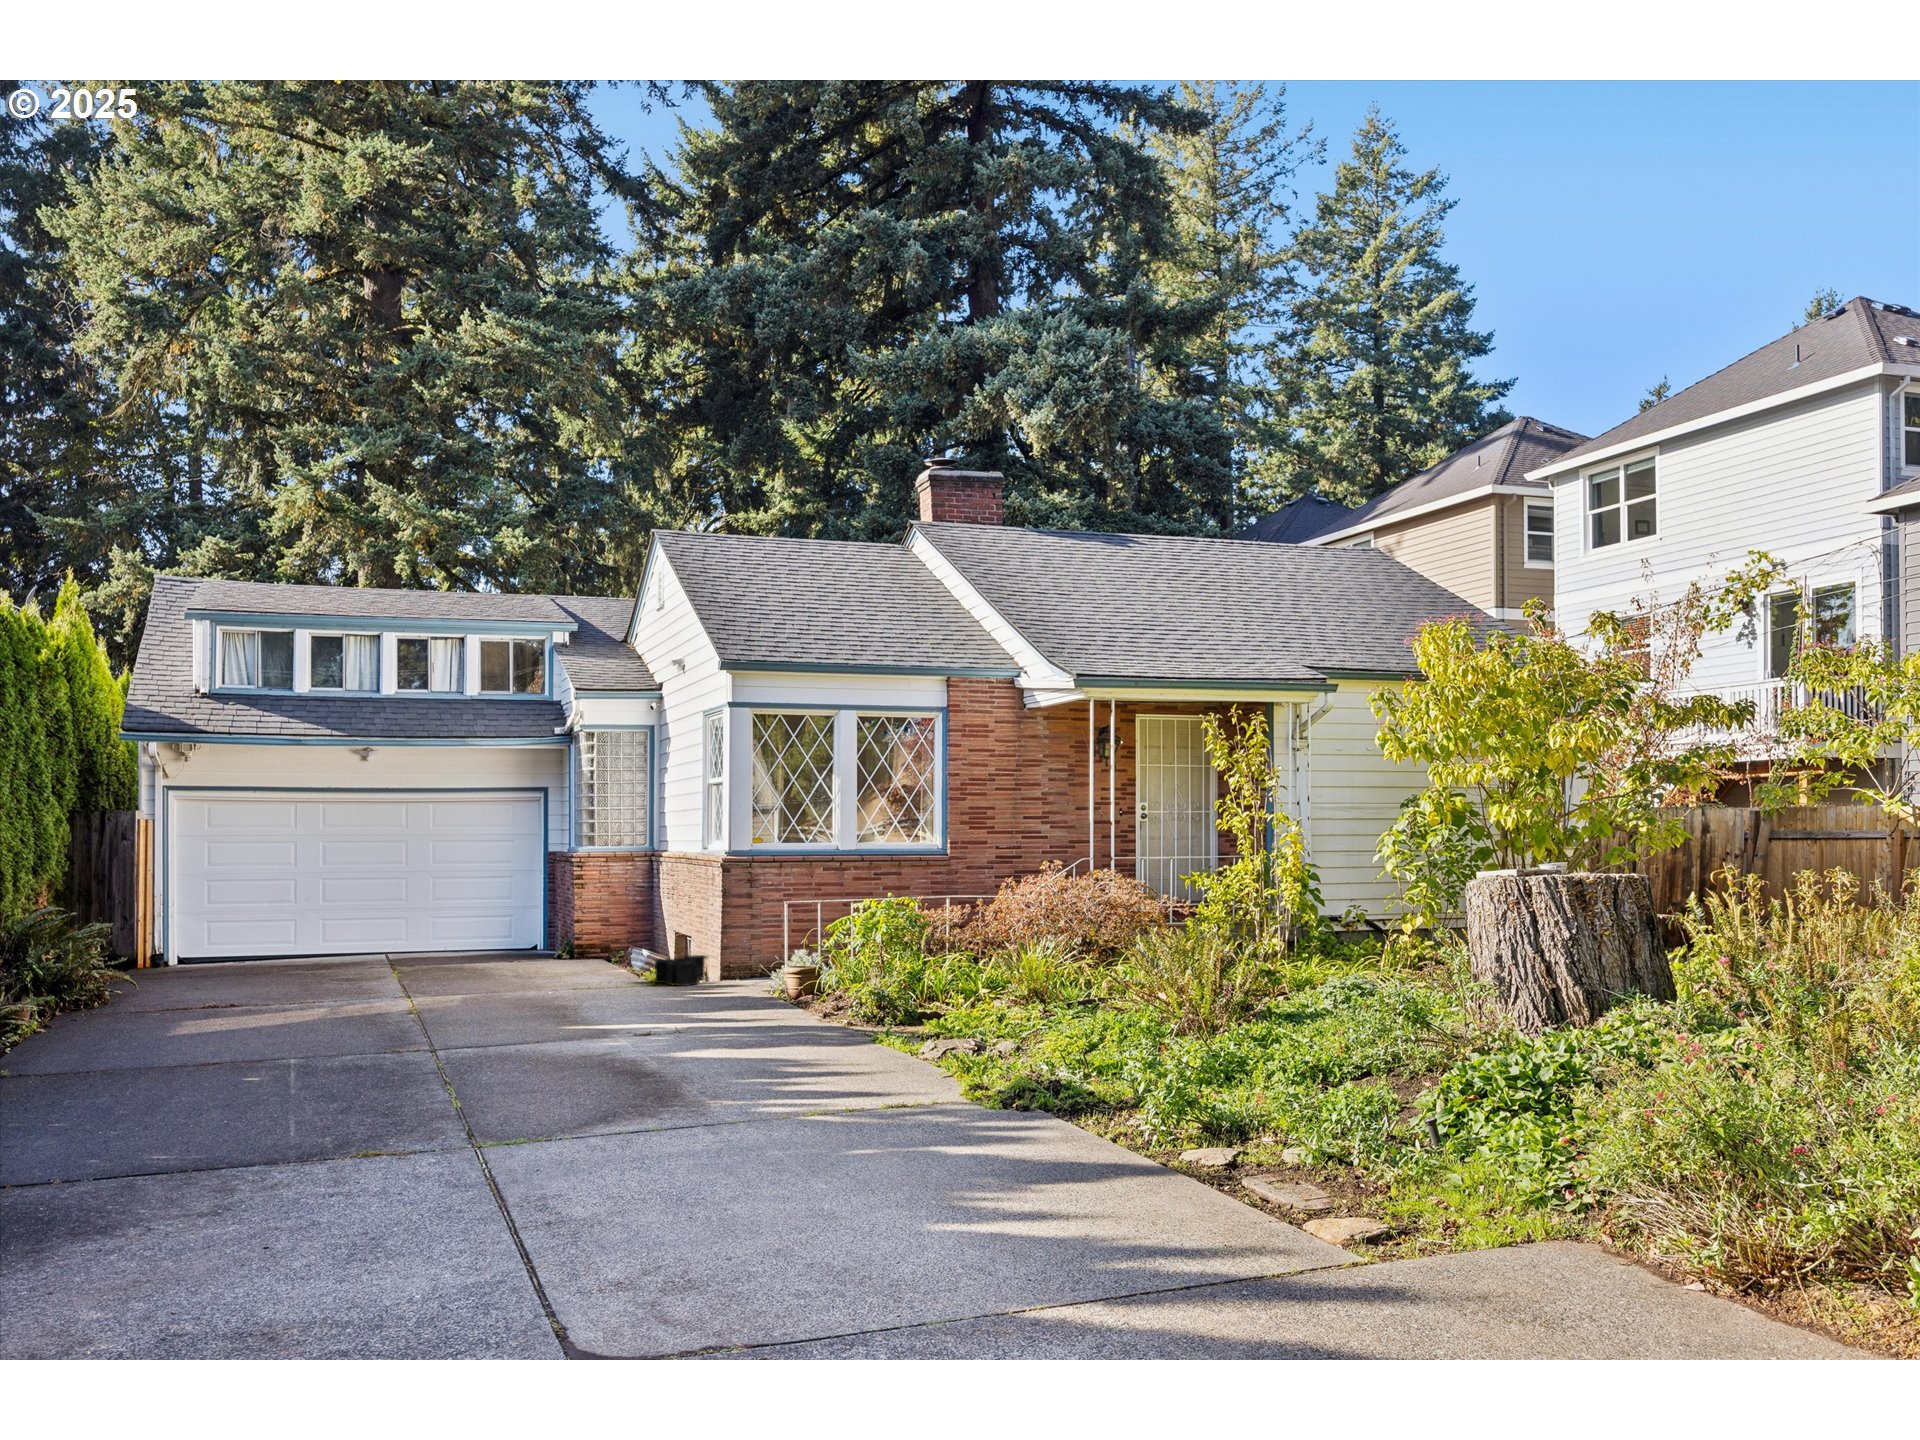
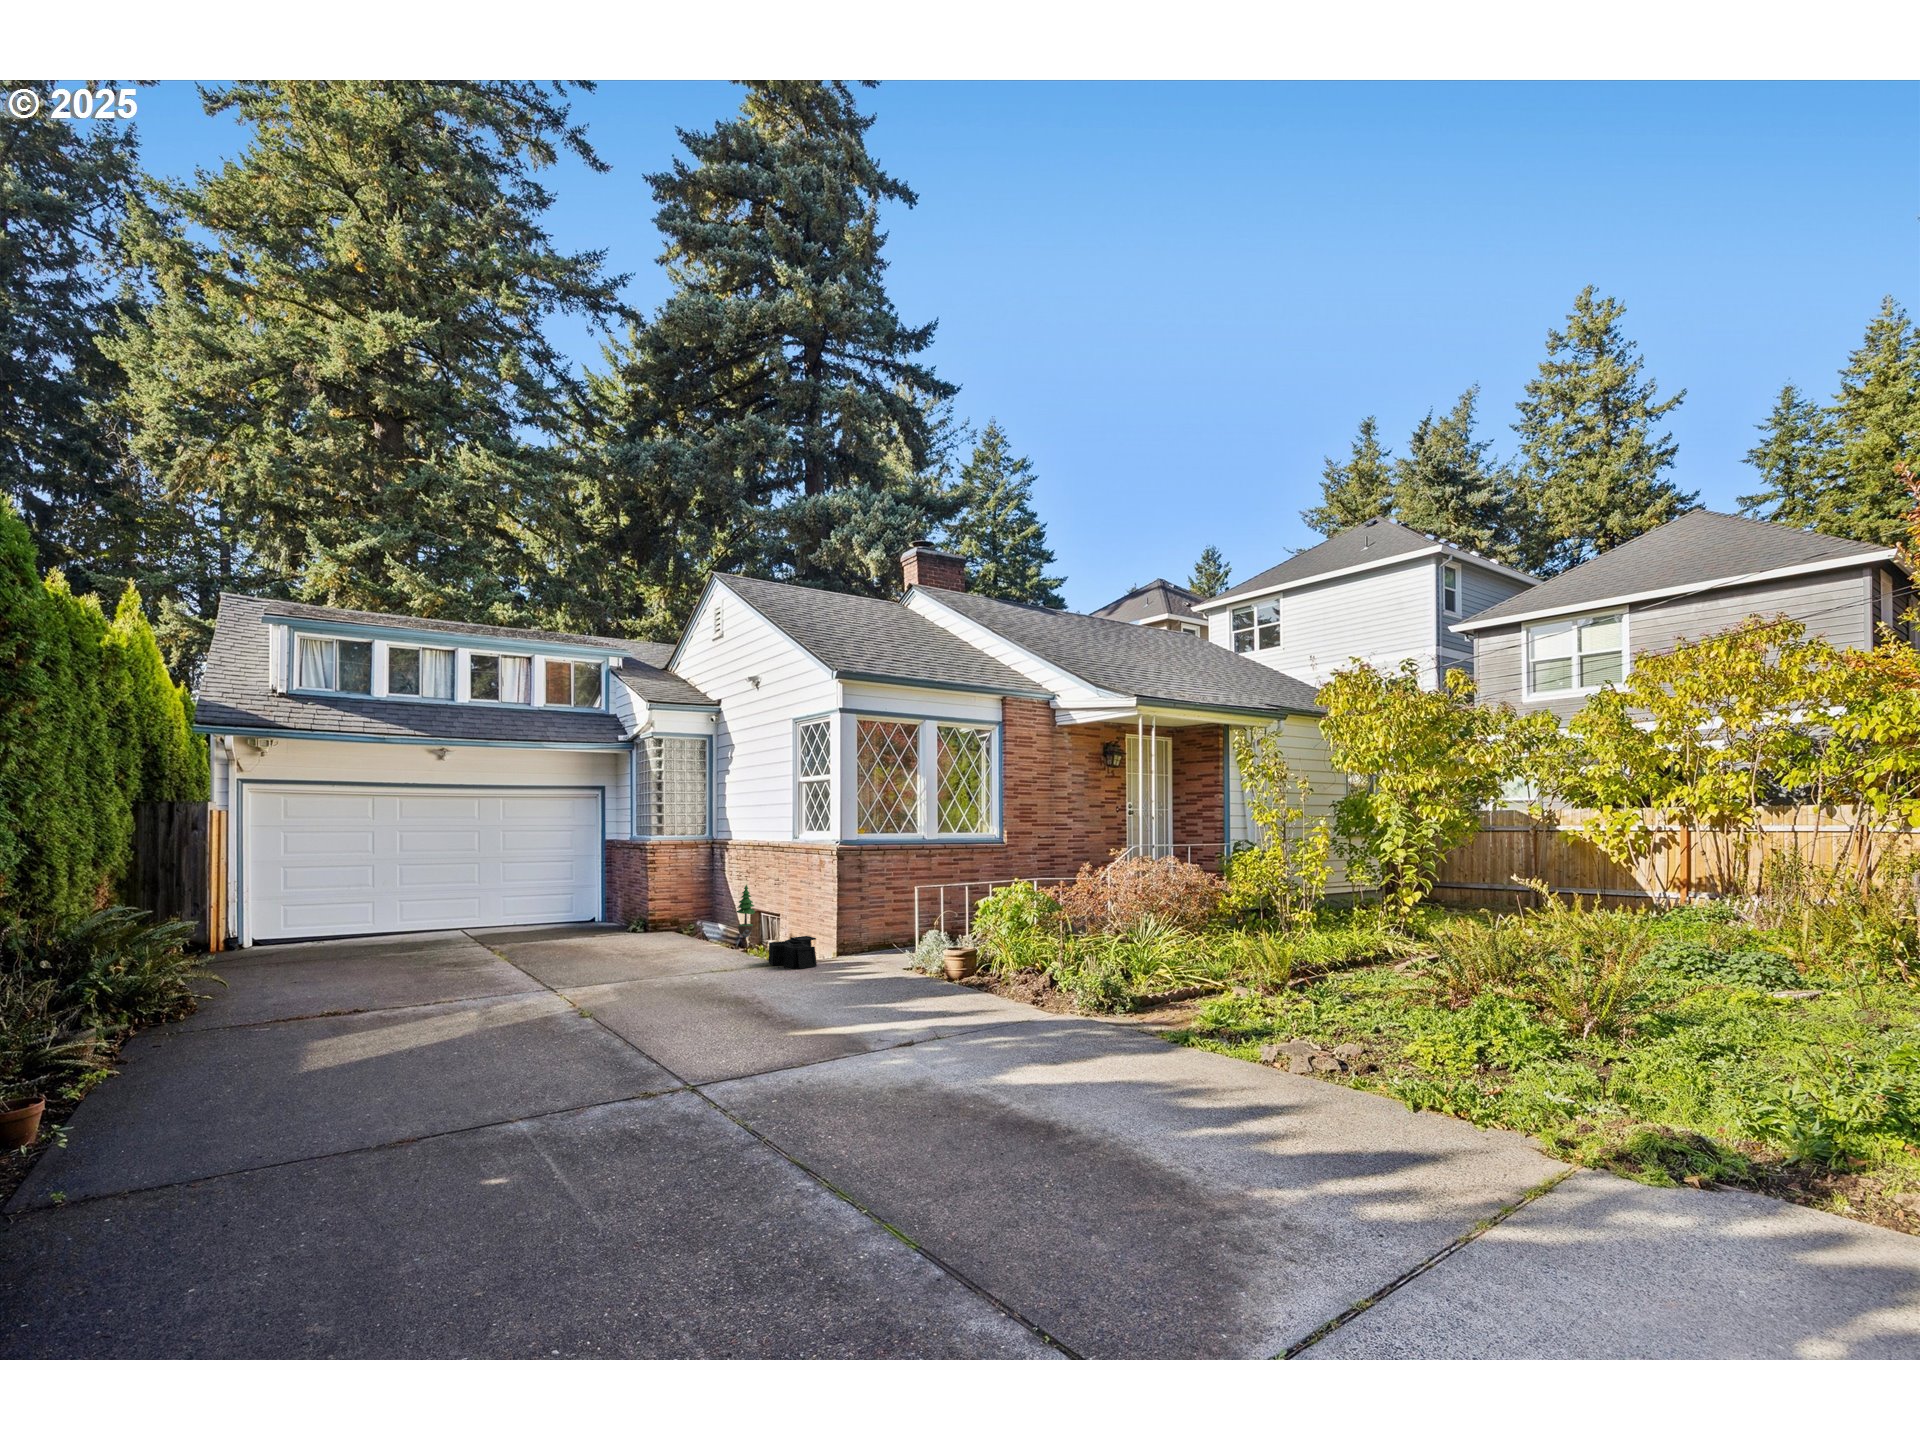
potted tree: none [654,902,677,964] -> present [736,885,755,938]

